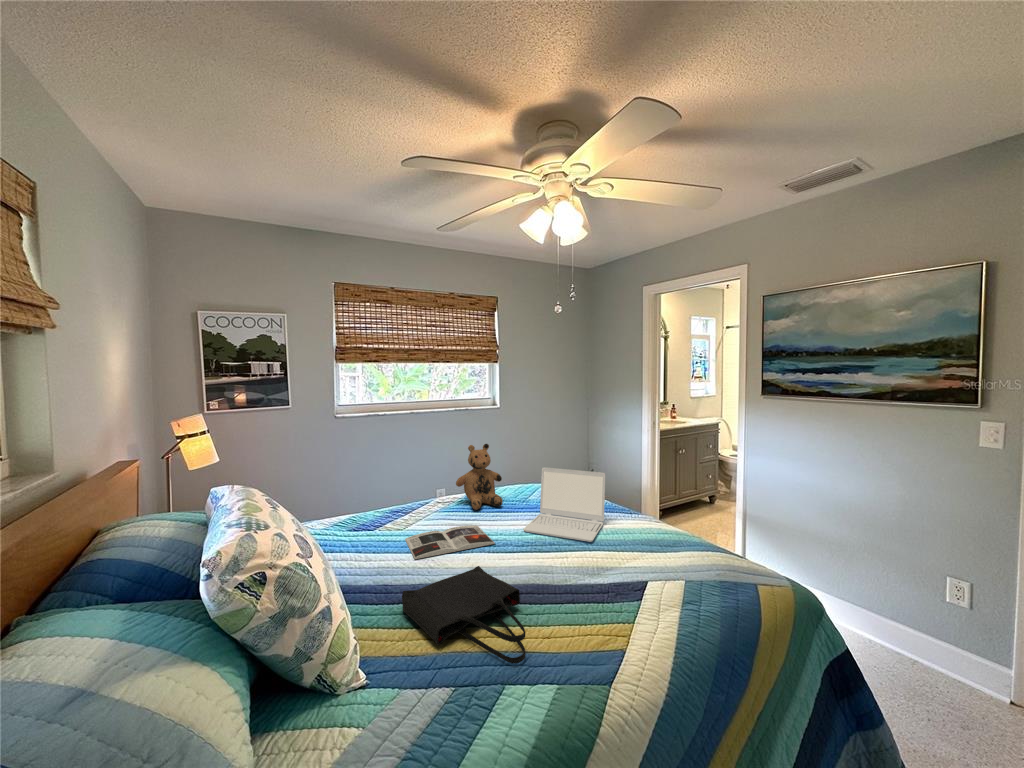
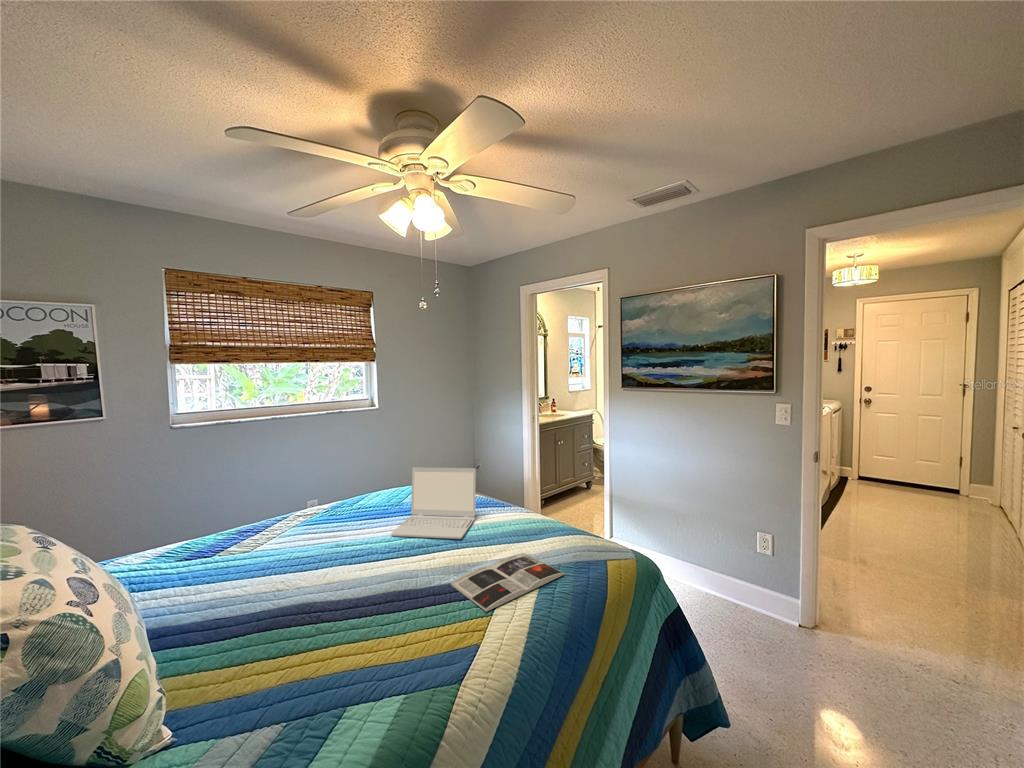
teddy bear: present [456,444,503,510] -> none [318,447,372,518]
magazine: present [405,526,495,559] -> present [450,553,565,612]
tote bag: present [402,566,525,663] -> none [233,580,376,683]

